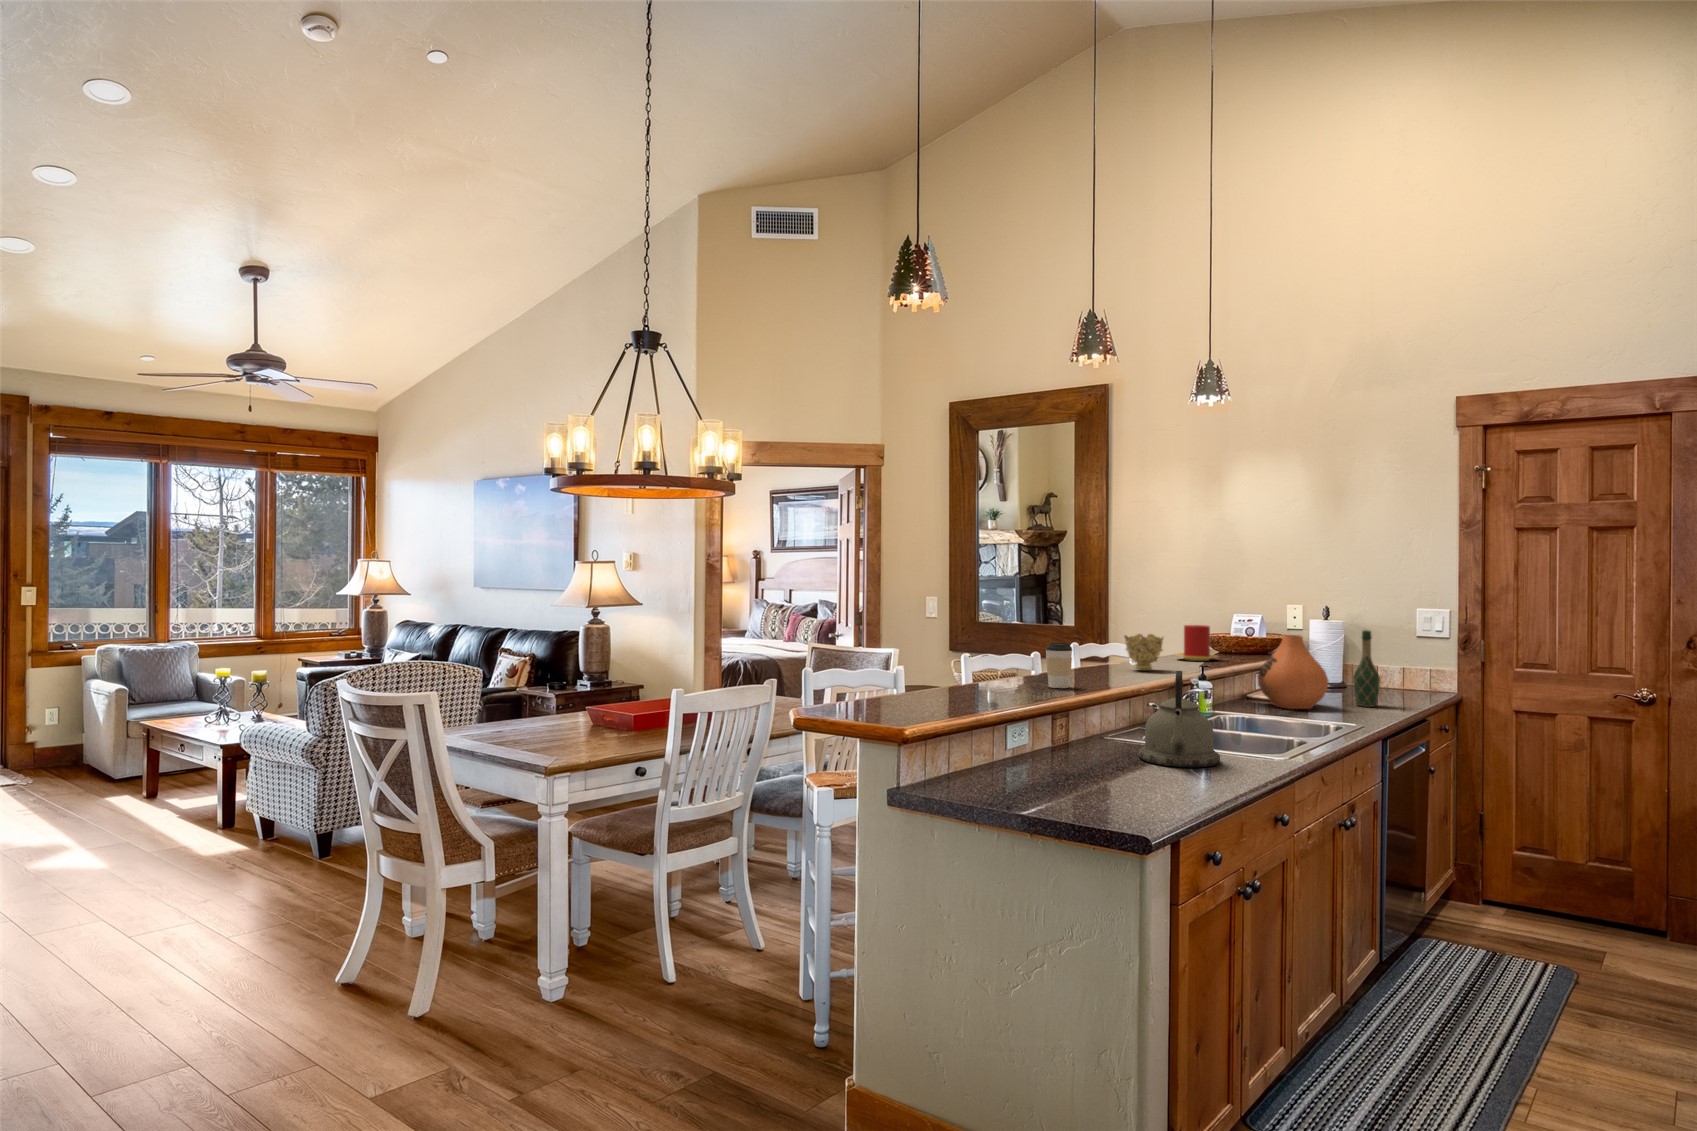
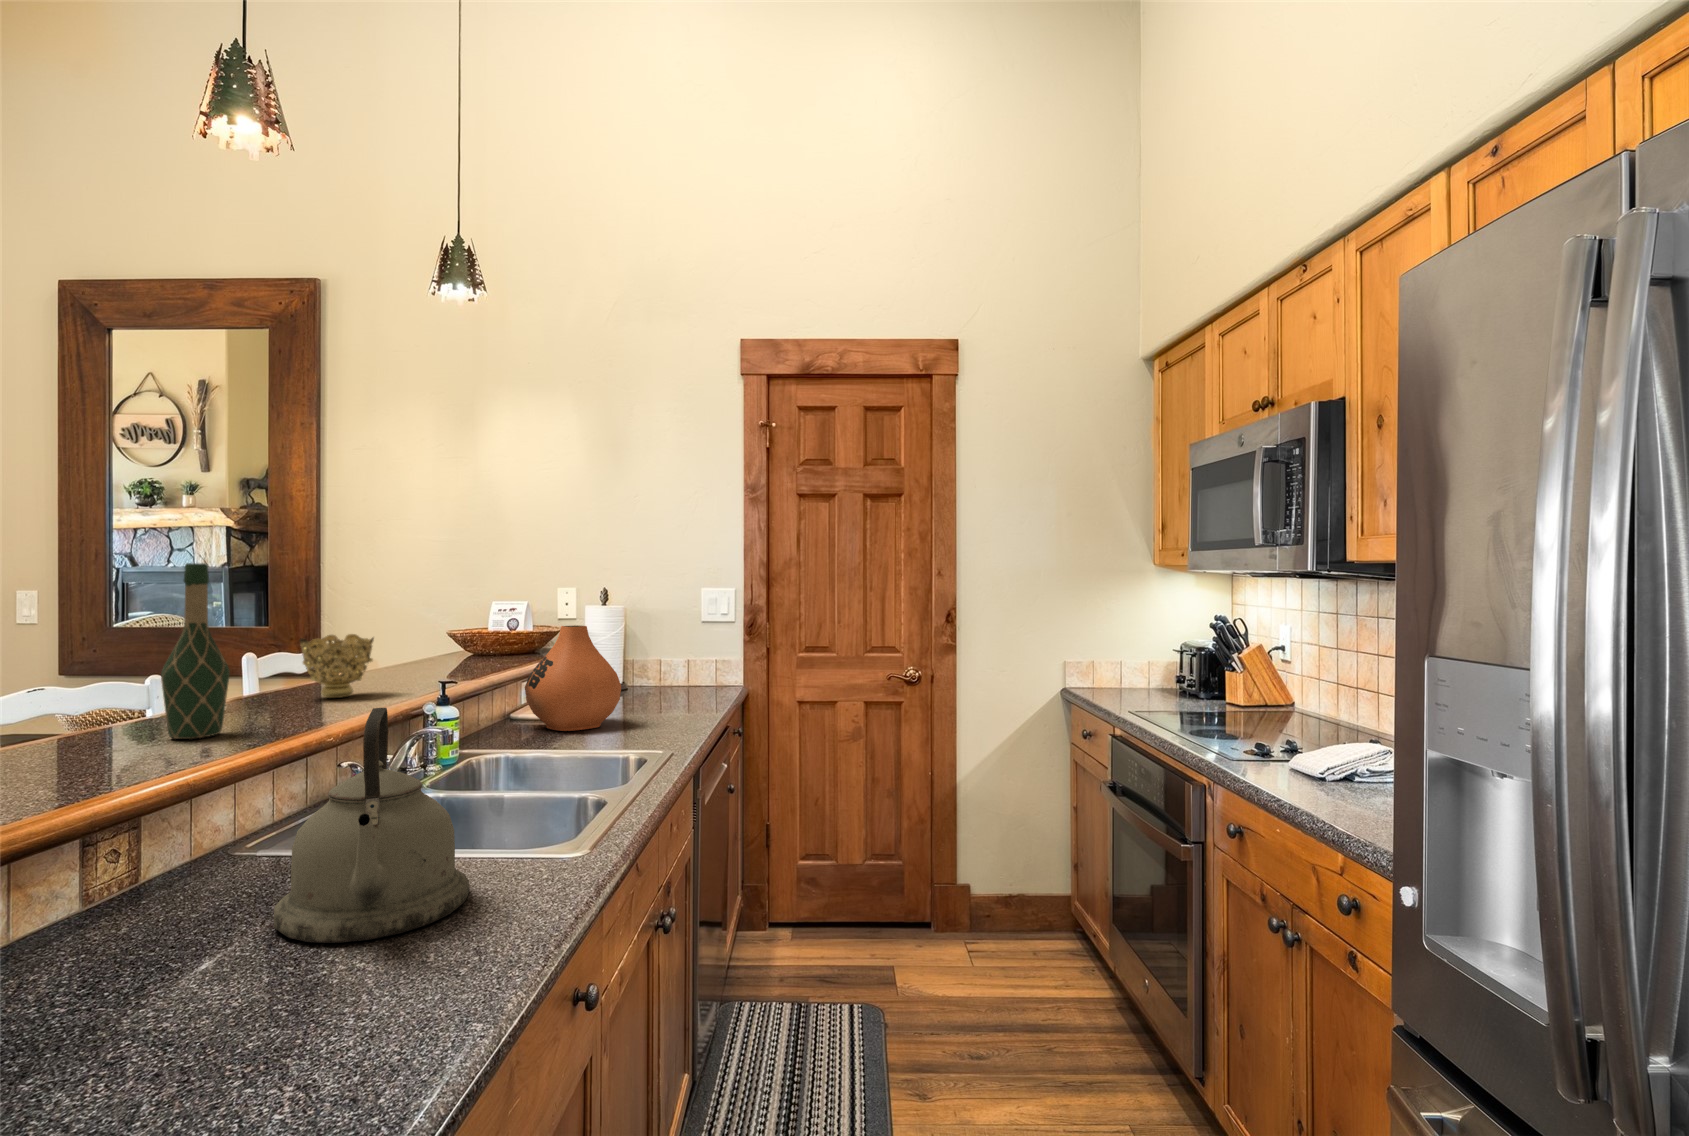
candle: present [1176,625,1218,661] -> none [401,618,468,671]
wine bottle: present [1353,630,1380,707] -> present [161,563,230,739]
coffee cup: present [1045,642,1072,688] -> none [60,660,139,767]

